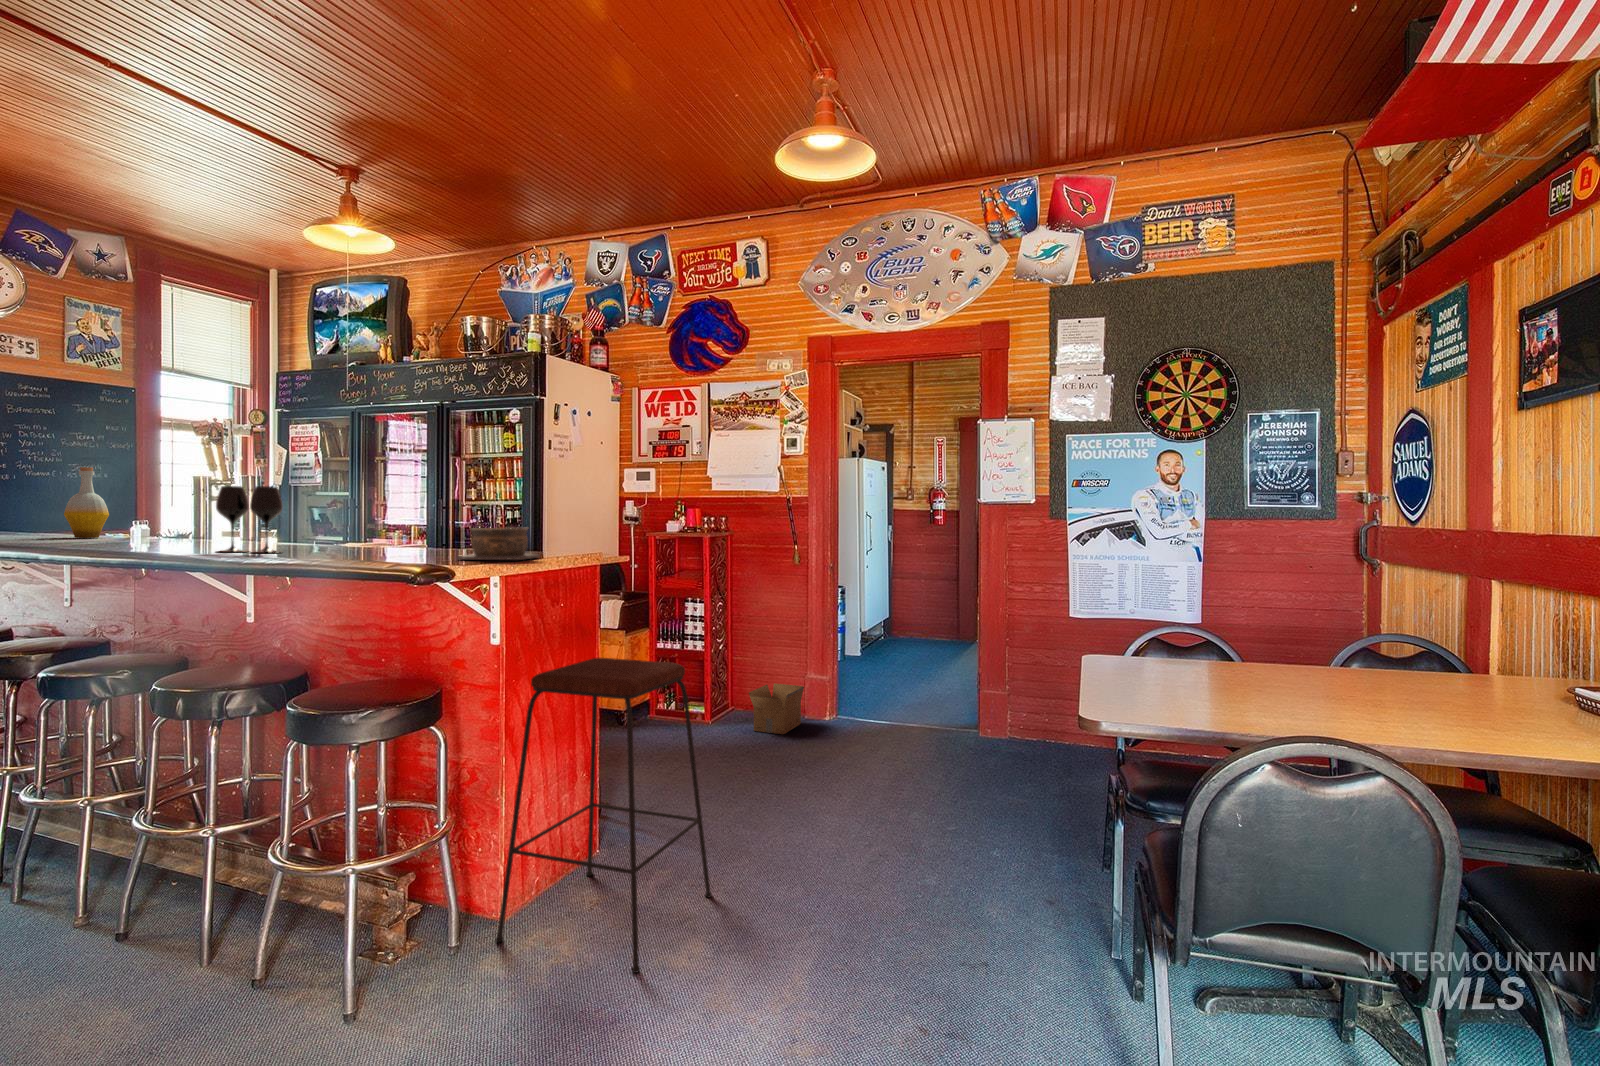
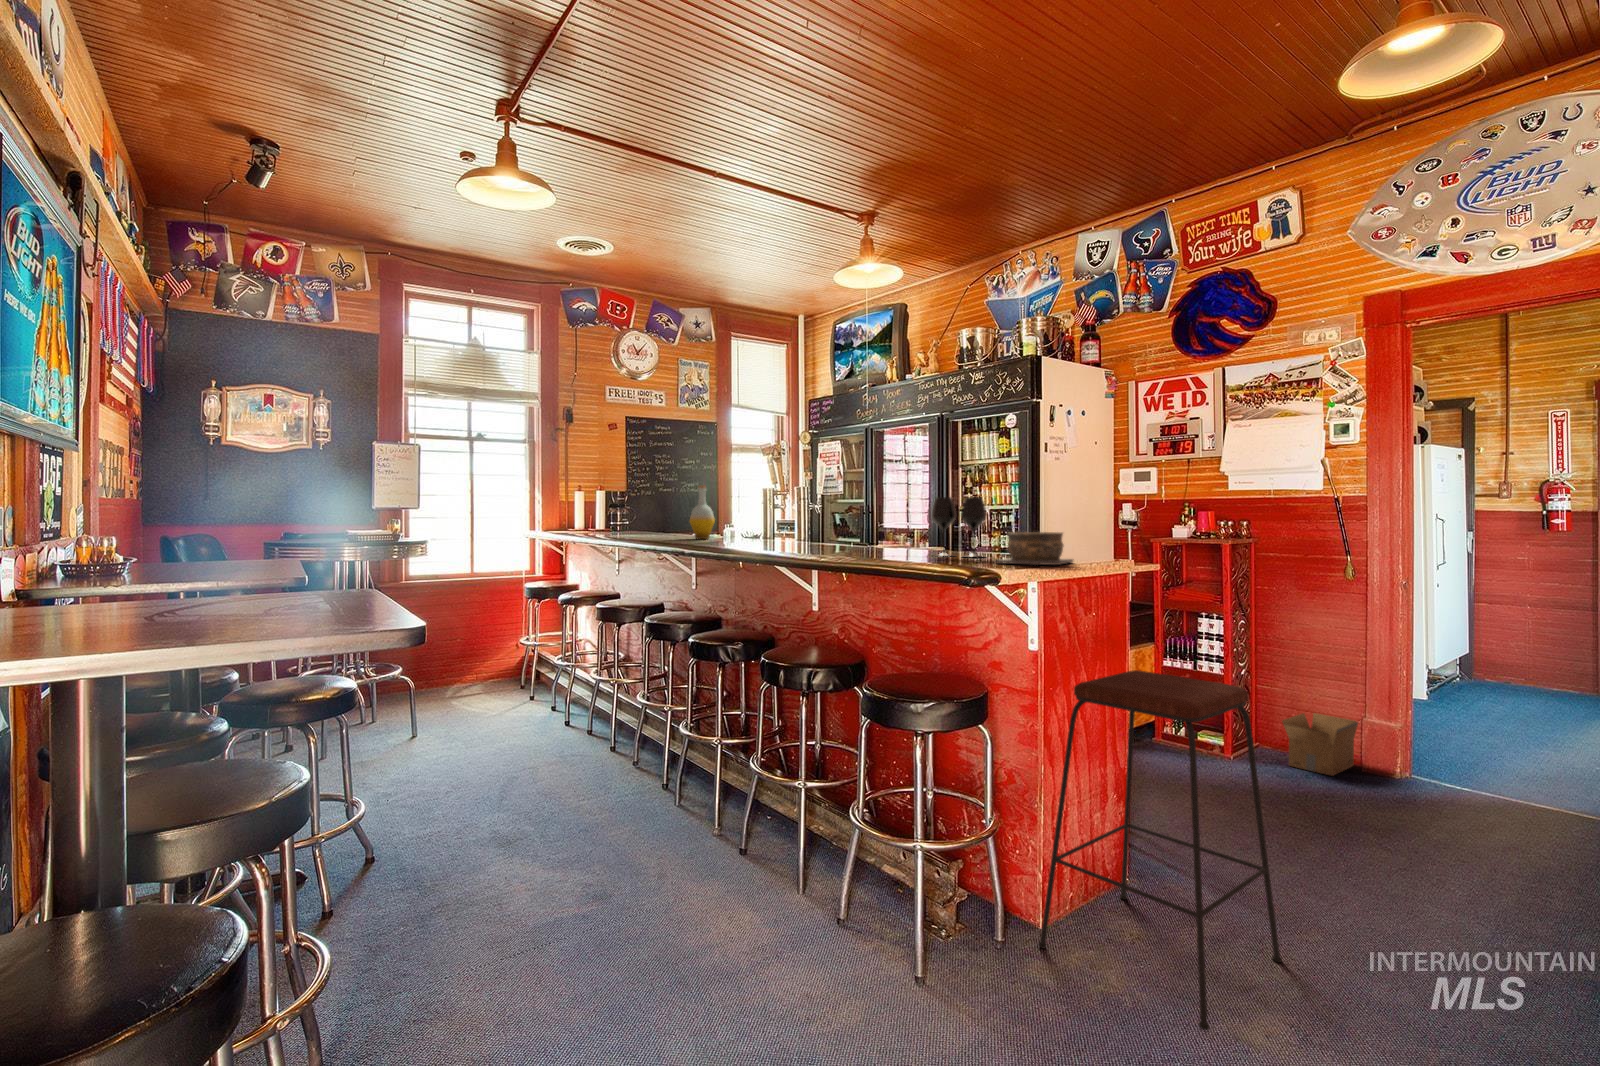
wine glass: present [216,486,282,553] -> present [932,497,986,557]

